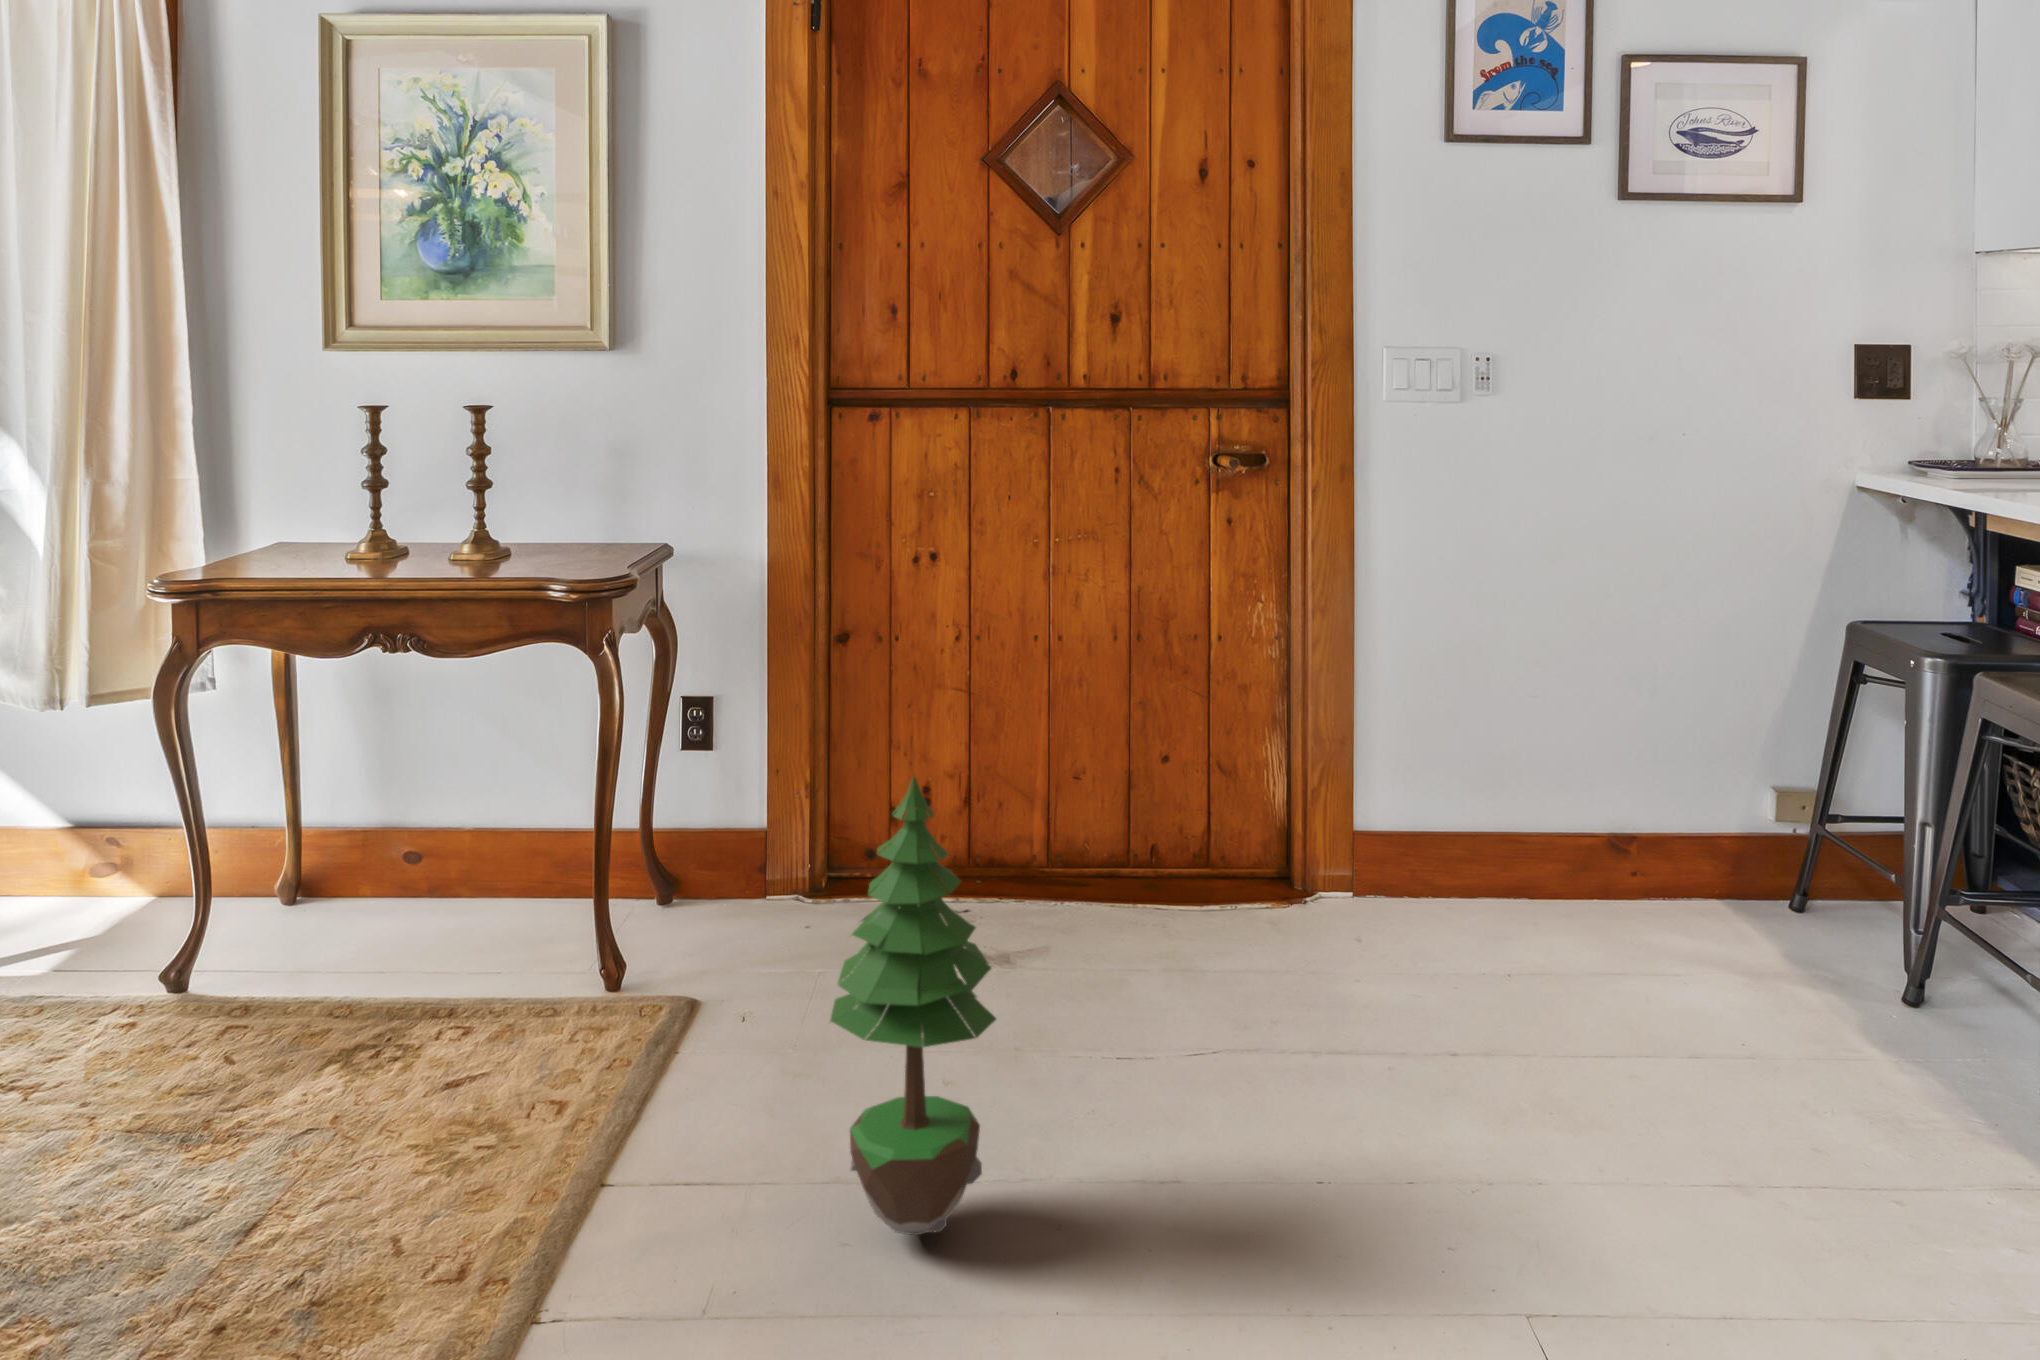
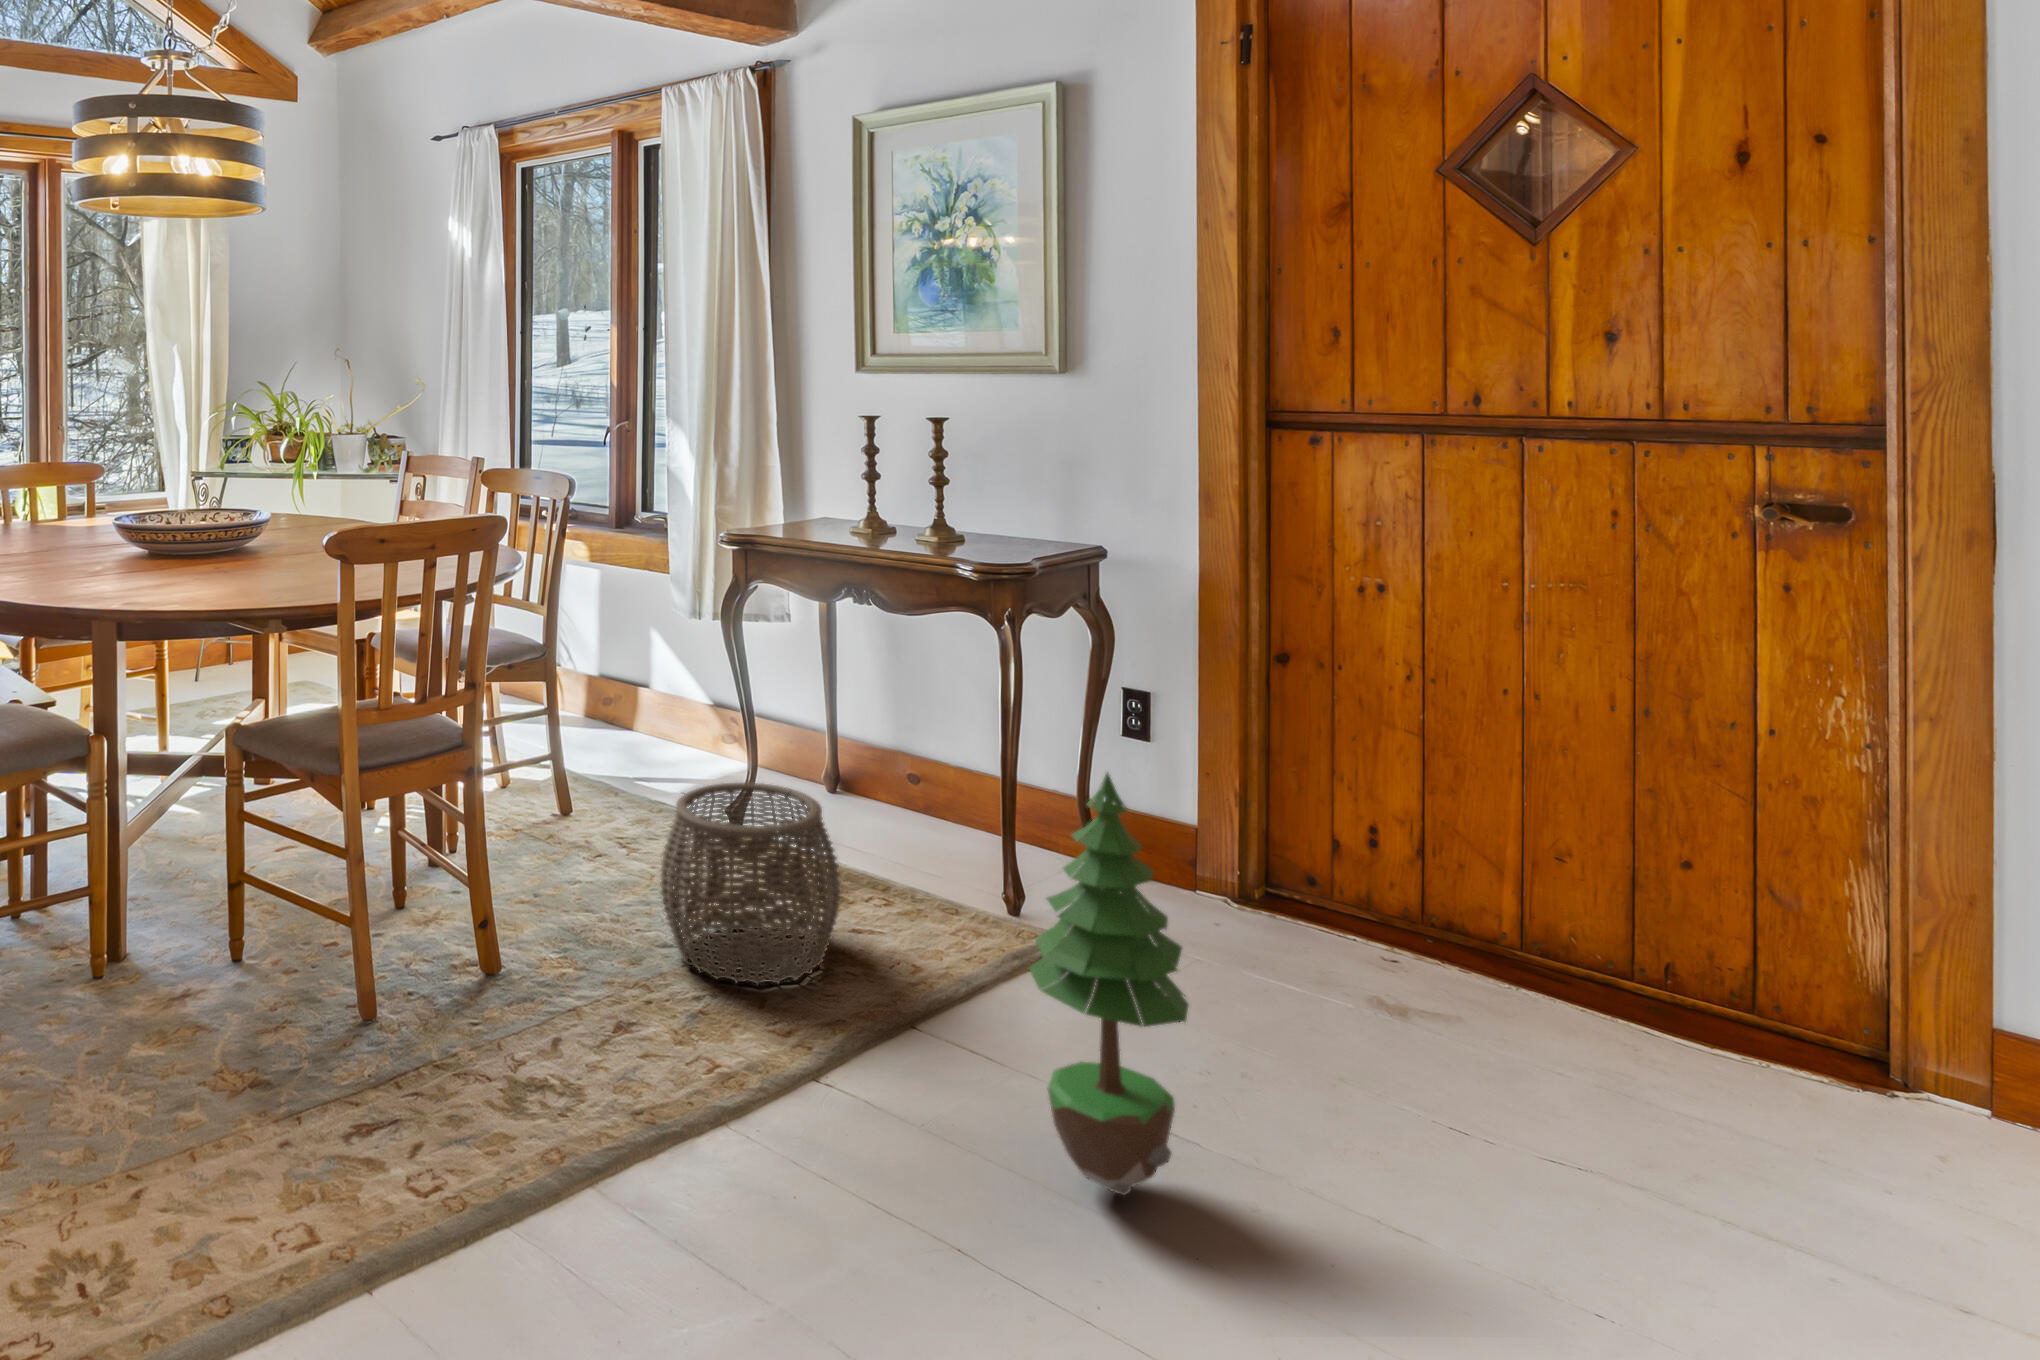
woven basket: none [192,911,469,1209] -> present [660,783,841,985]

